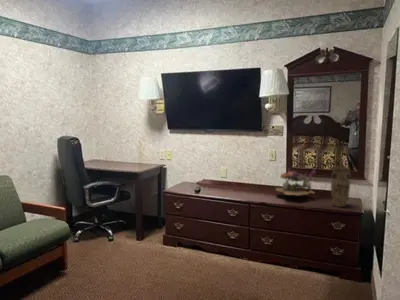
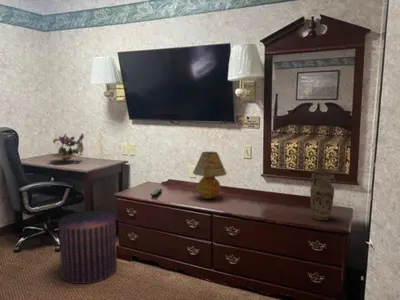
table lamp: none [230,155,258,193] -> present [193,151,226,199]
flower arrangement: present [276,168,316,196] -> present [51,134,84,160]
pouf: none [122,205,168,265] -> present [58,211,117,284]

